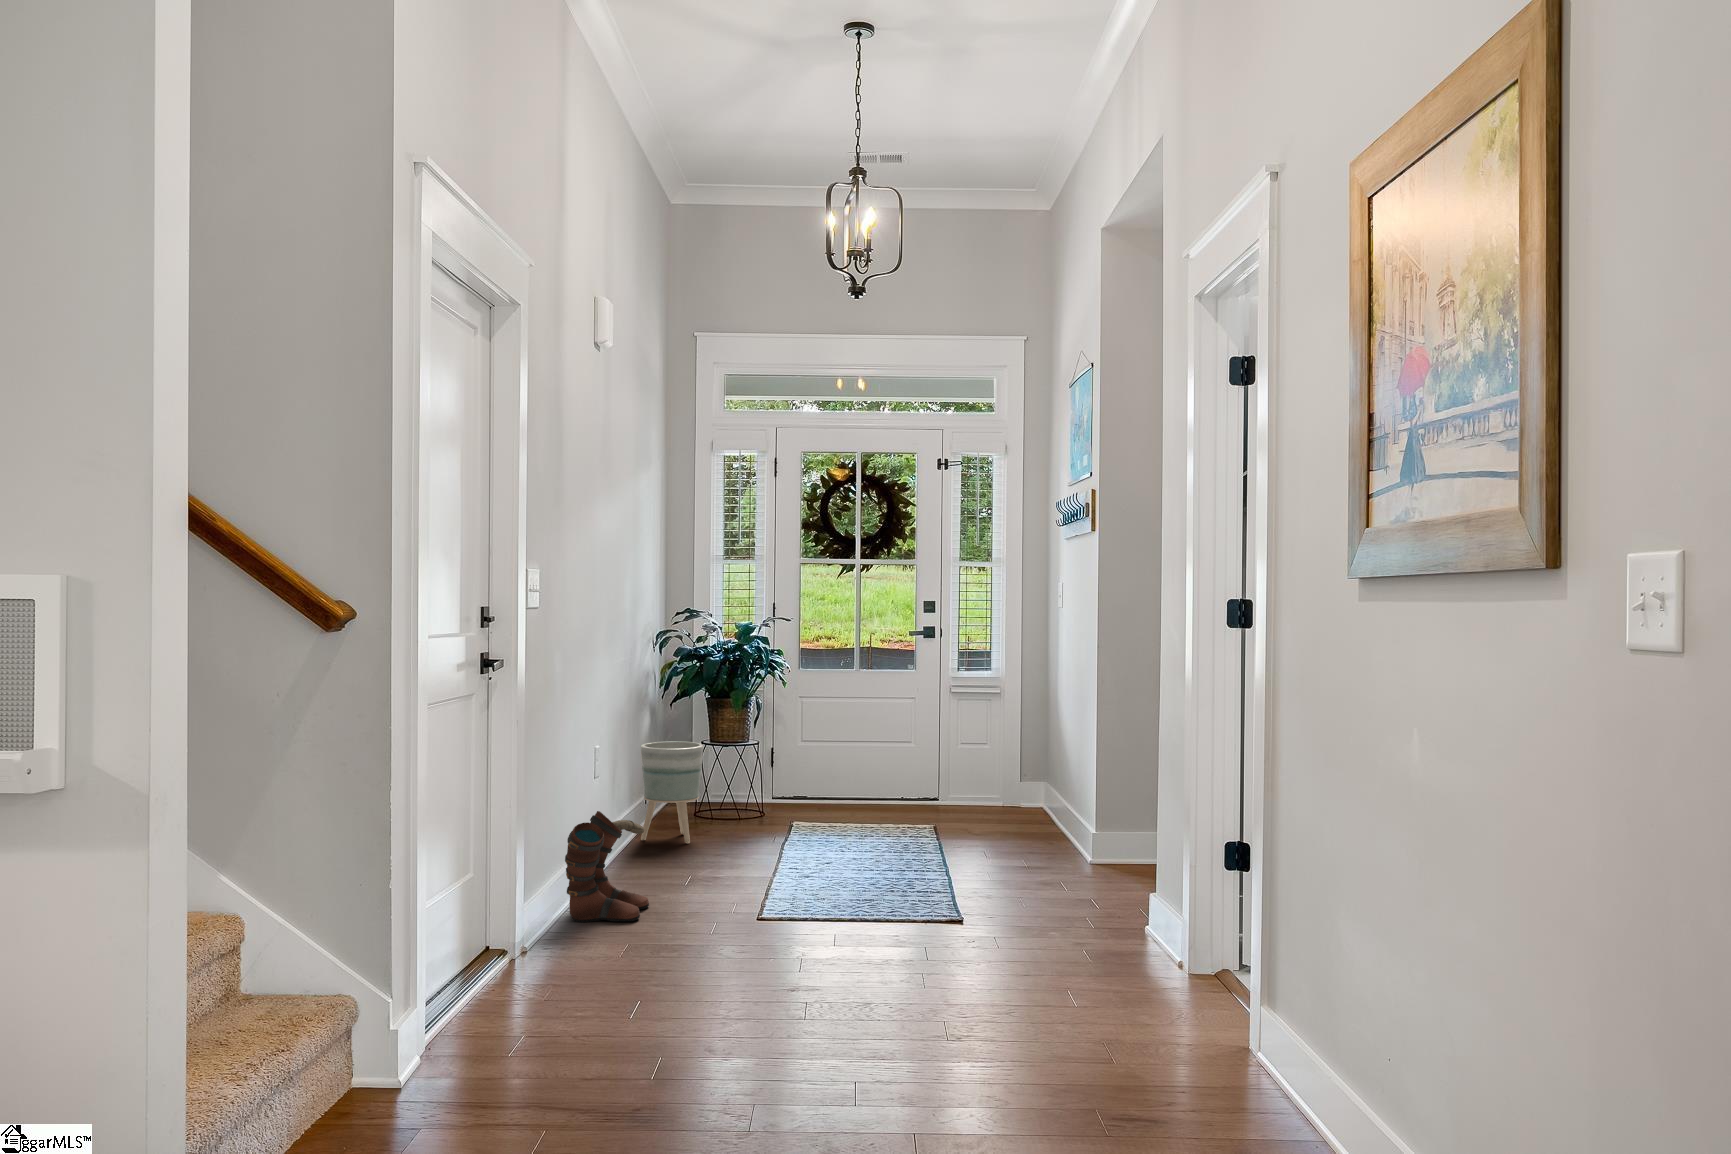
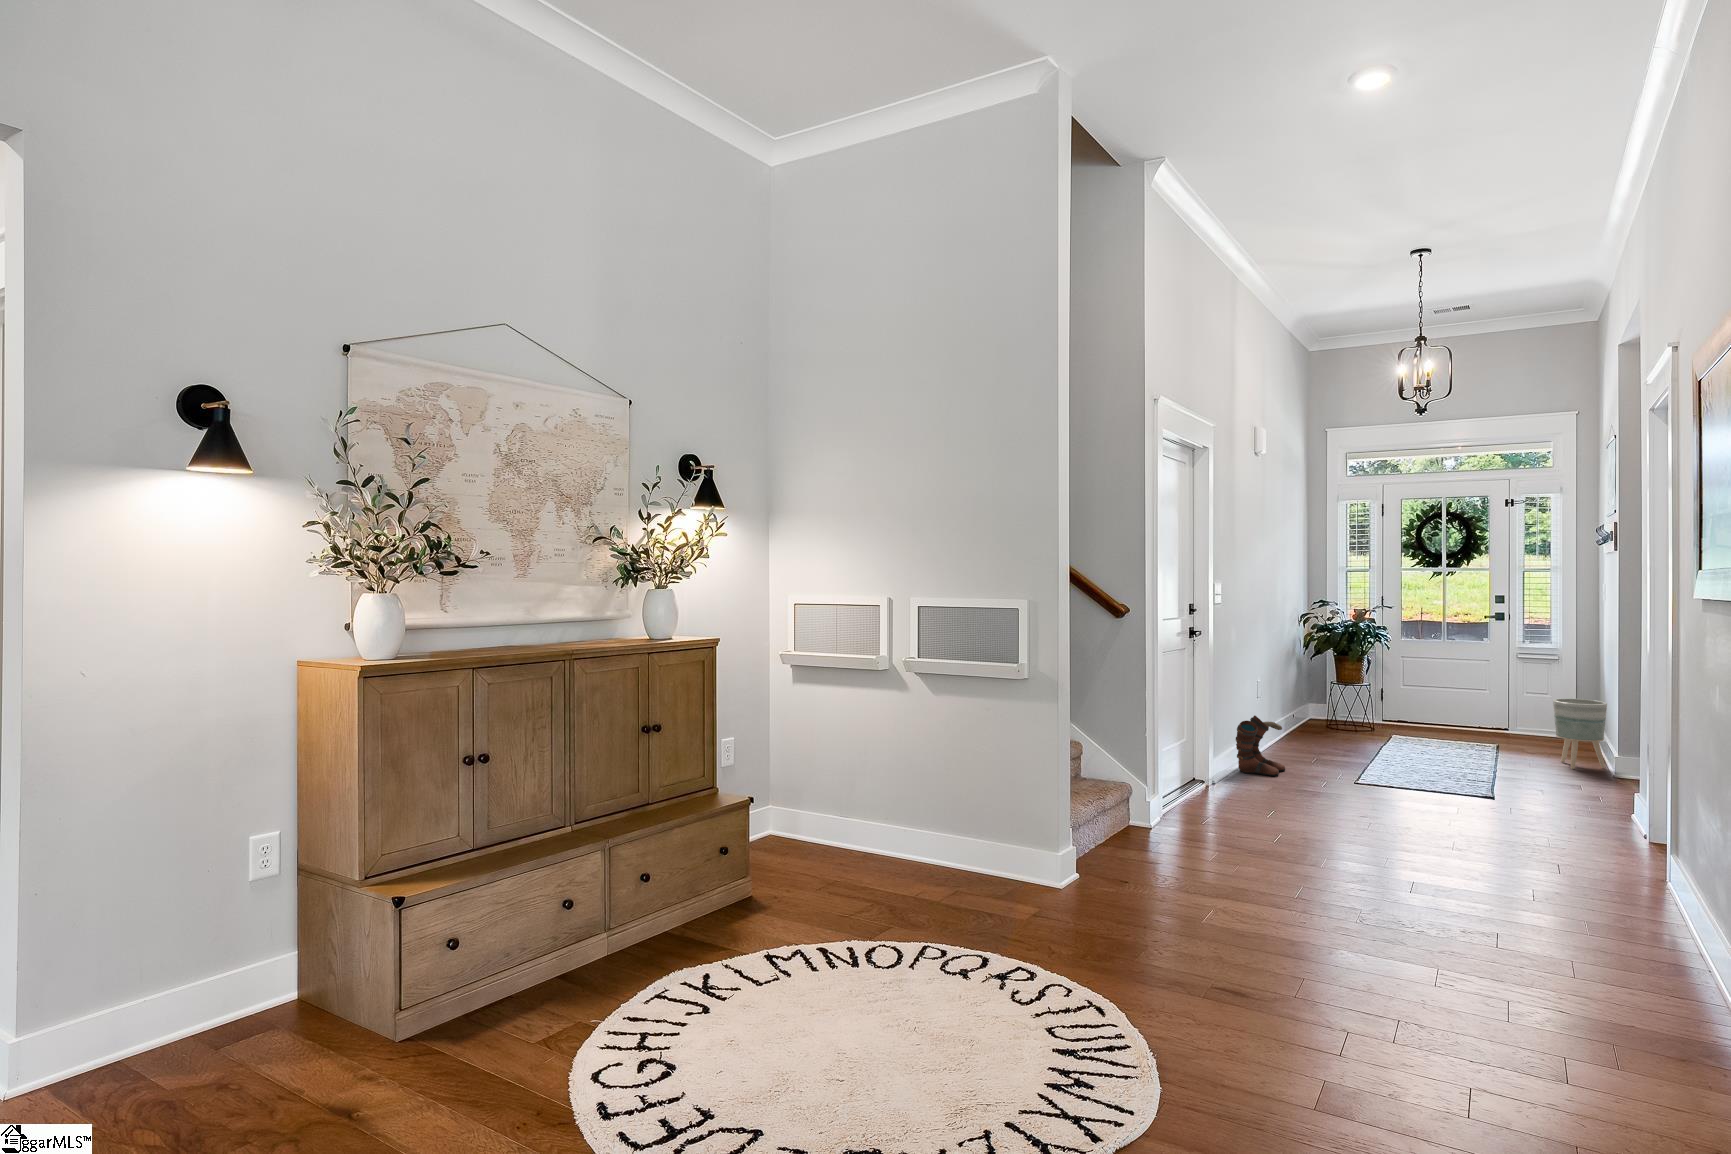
planter: present [641,741,703,844] -> present [1553,698,1607,769]

